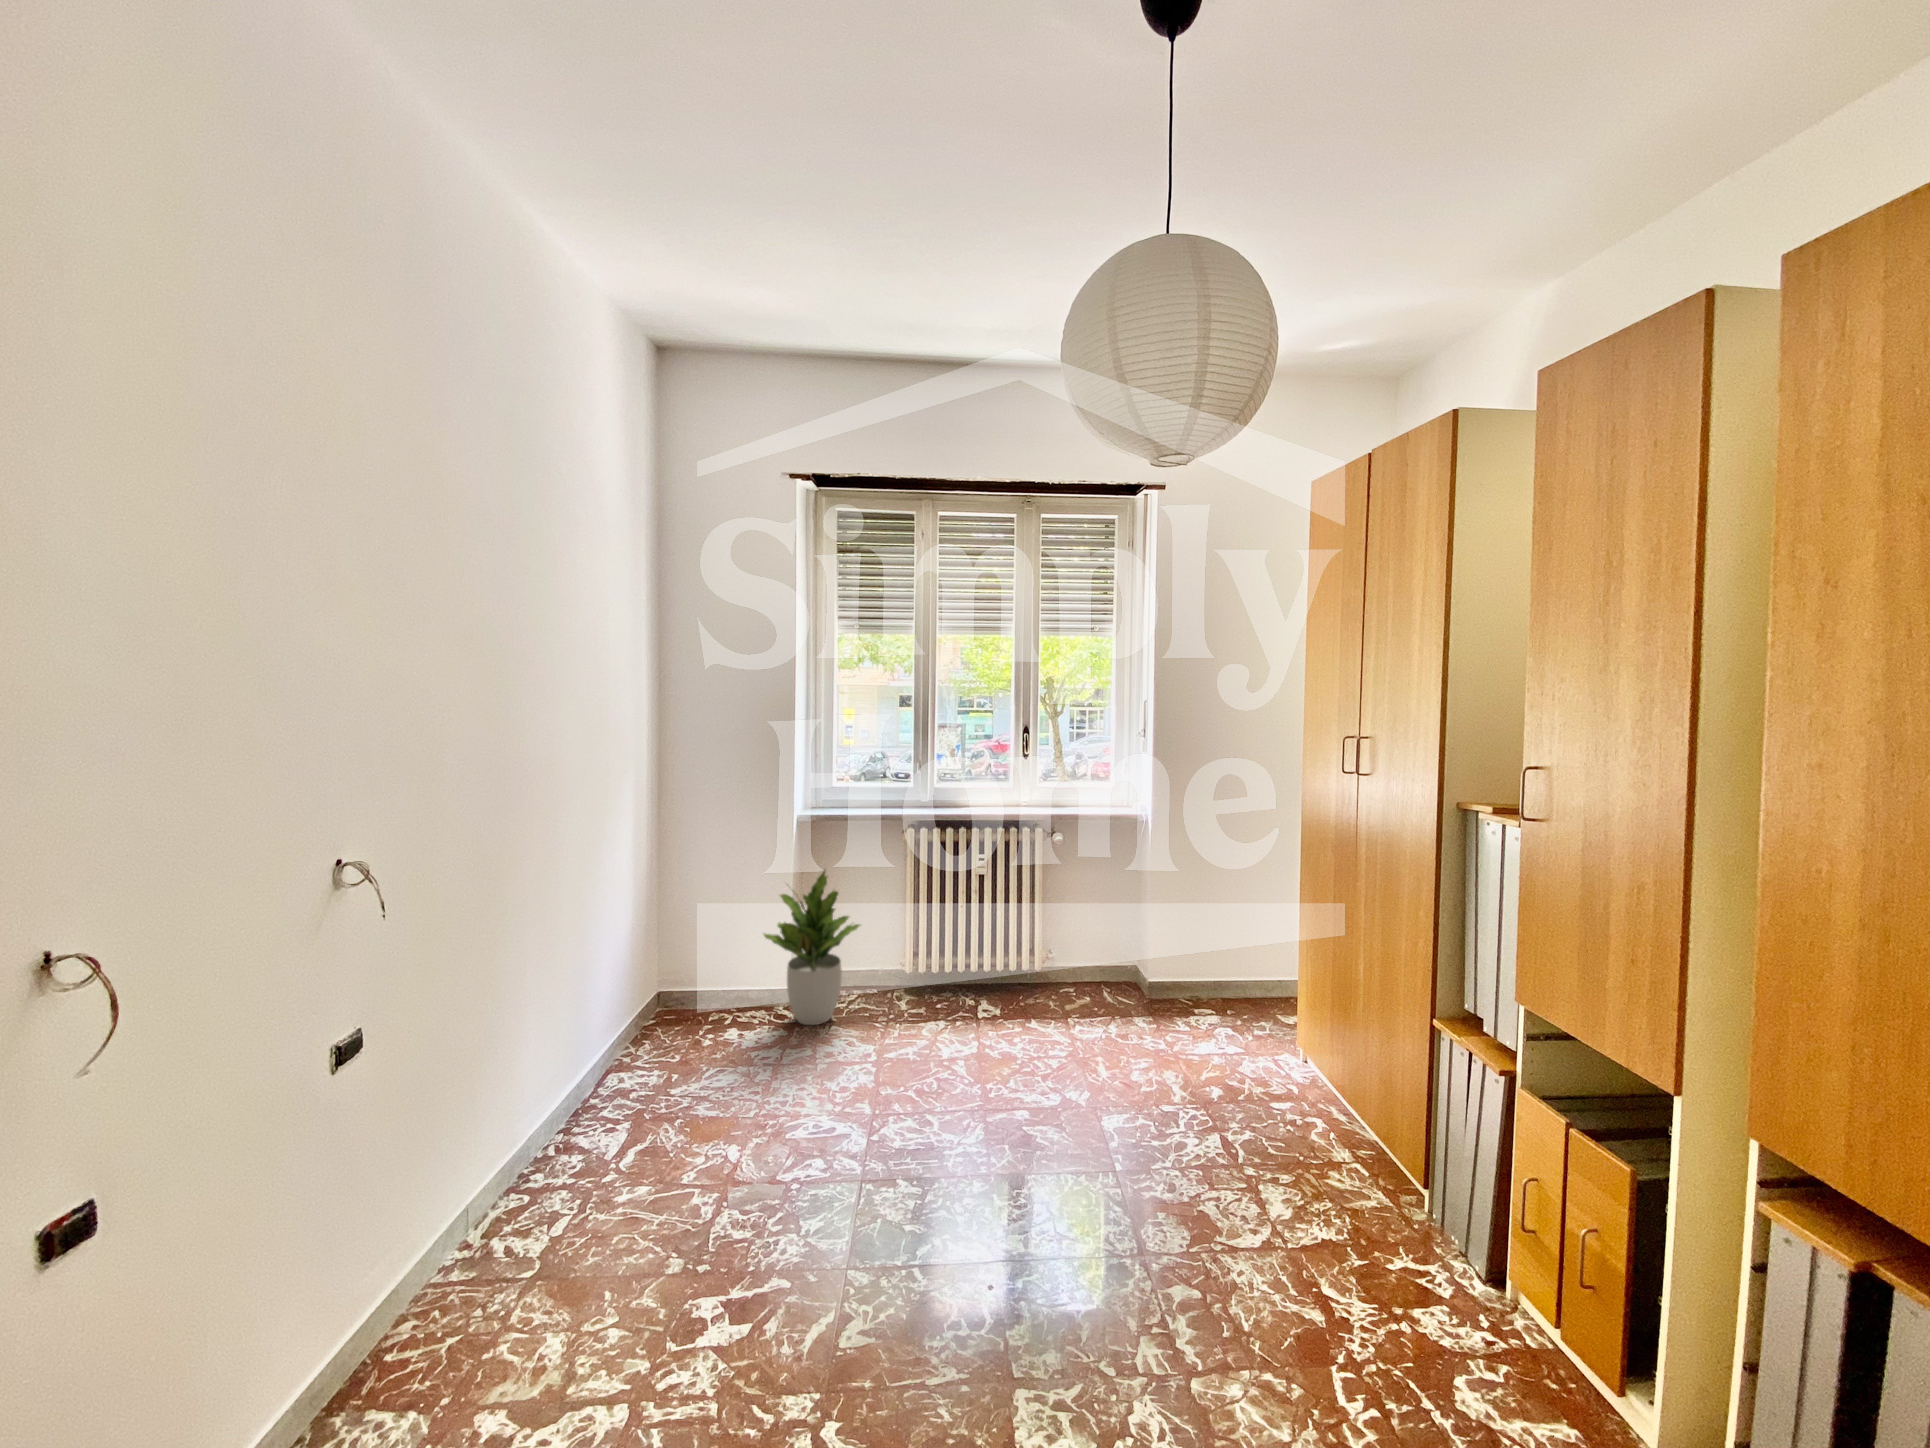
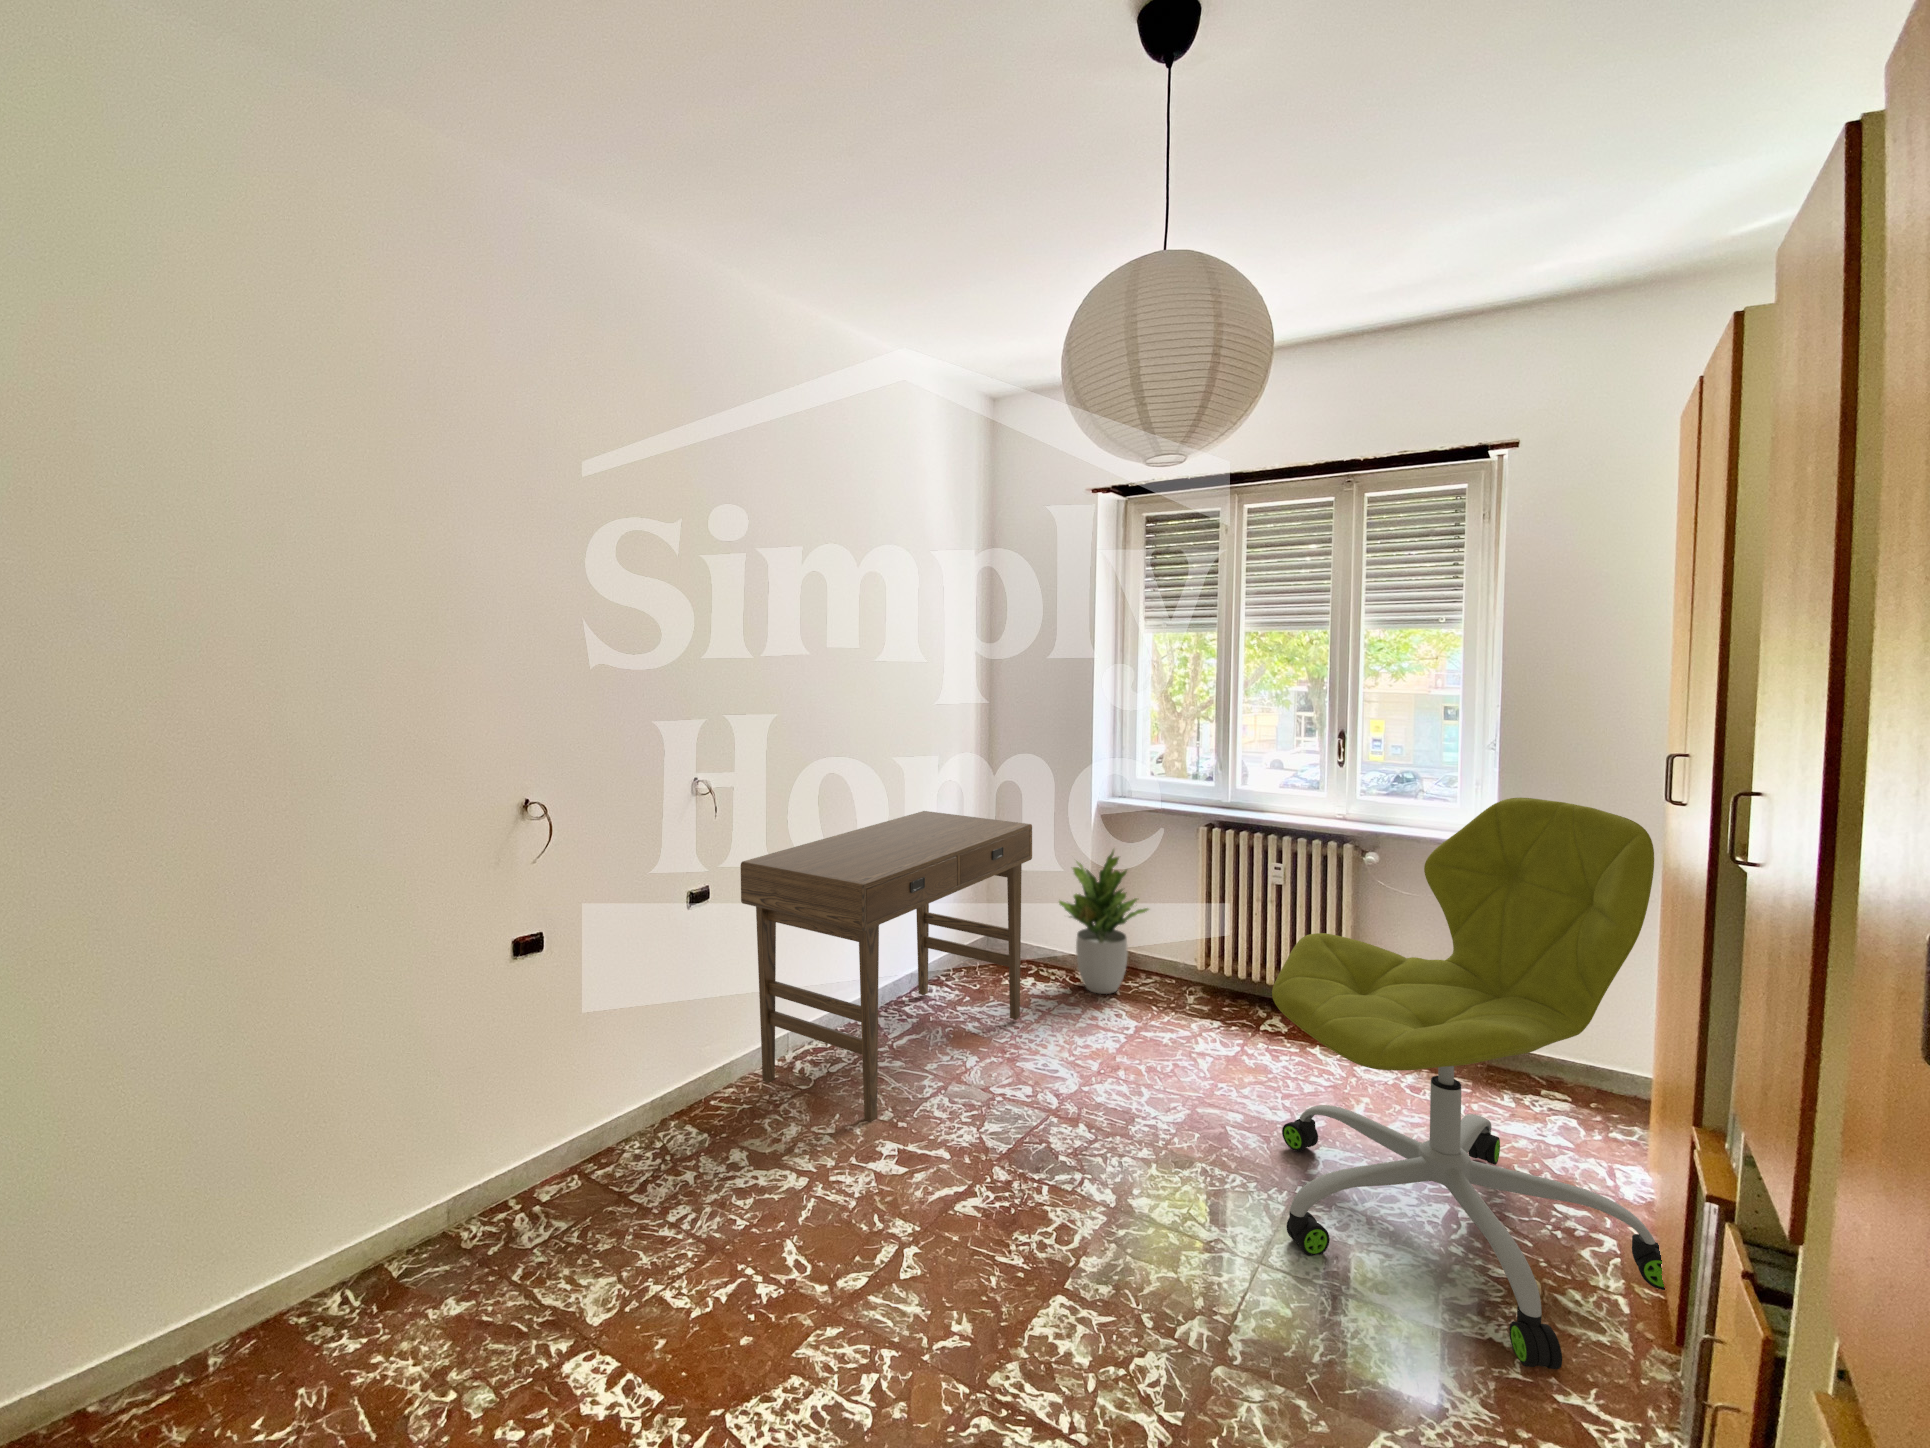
office chair: none [1075,784,1368,1247] -> present [1272,798,1665,1369]
desk: none [420,855,767,1292] -> present [740,811,1032,1122]

